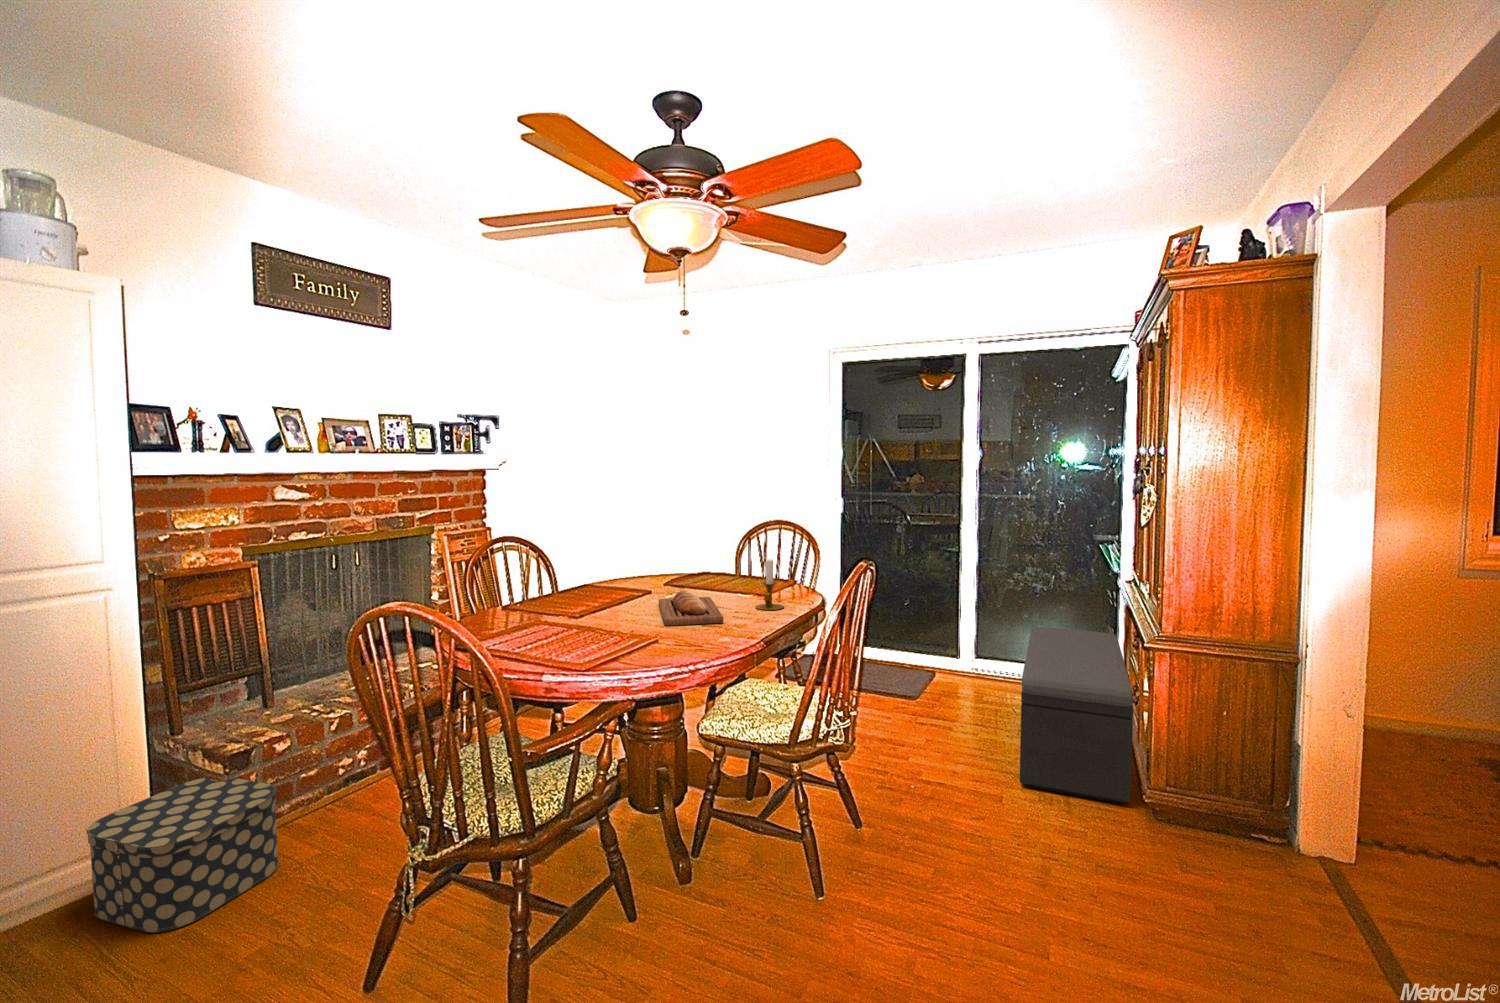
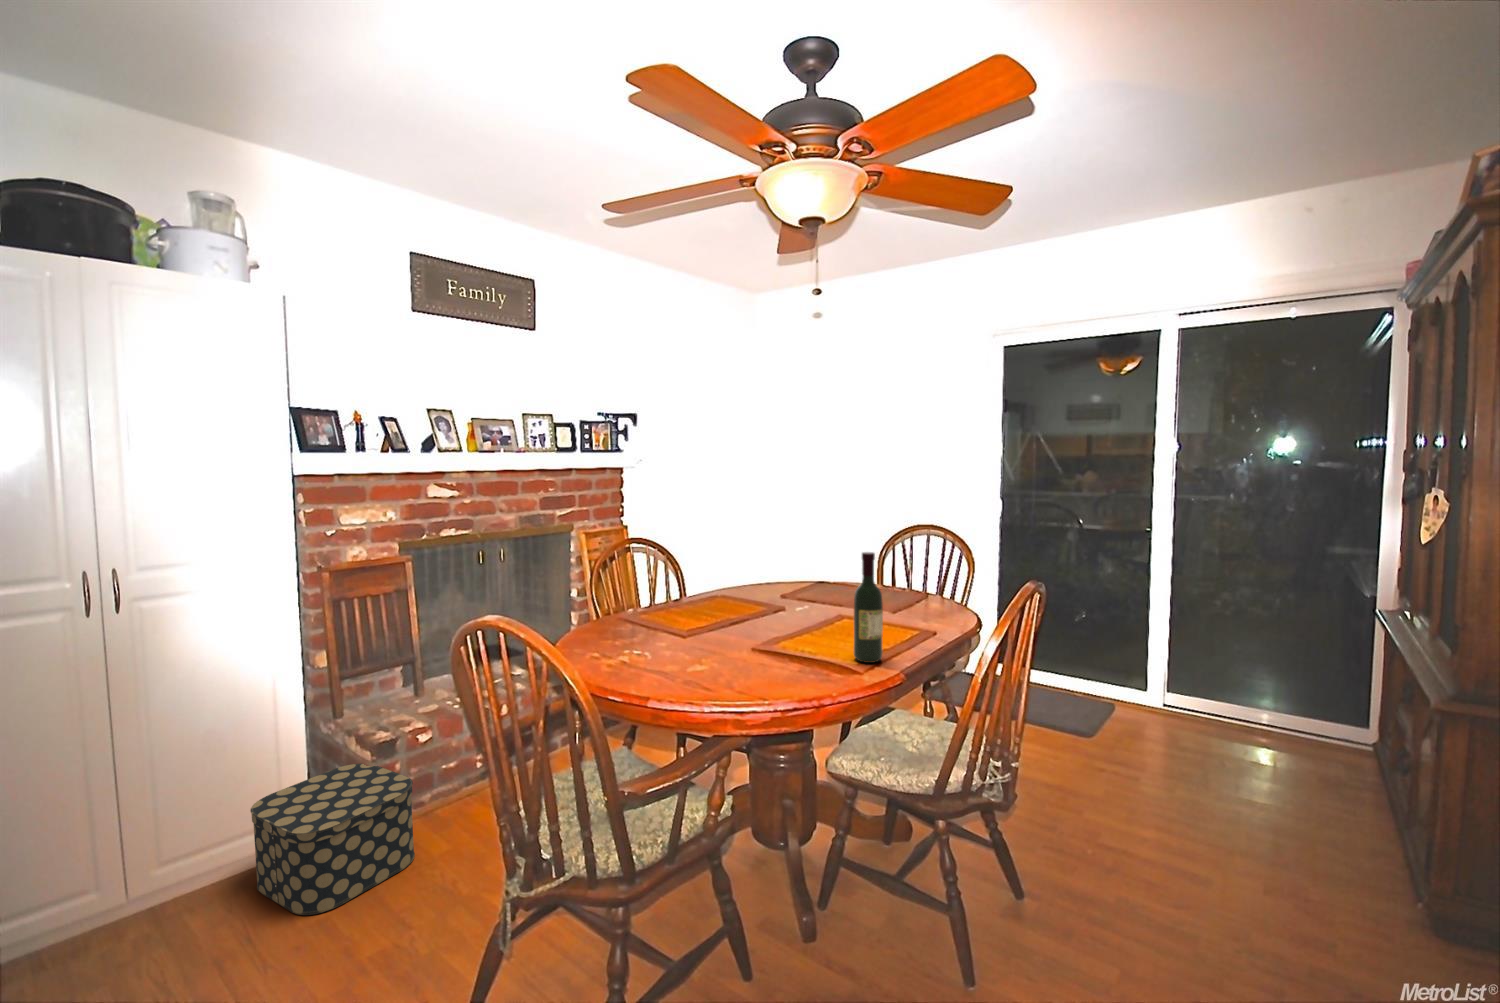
wine bottle: none [721,540,745,635] -> present [854,552,883,663]
candlestick: present [756,559,784,610] -> none [897,573,931,632]
bread loaf: present [659,591,723,626] -> none [788,605,858,646]
storage bench: present [1020,627,1133,804] -> none [1234,662,1410,912]

